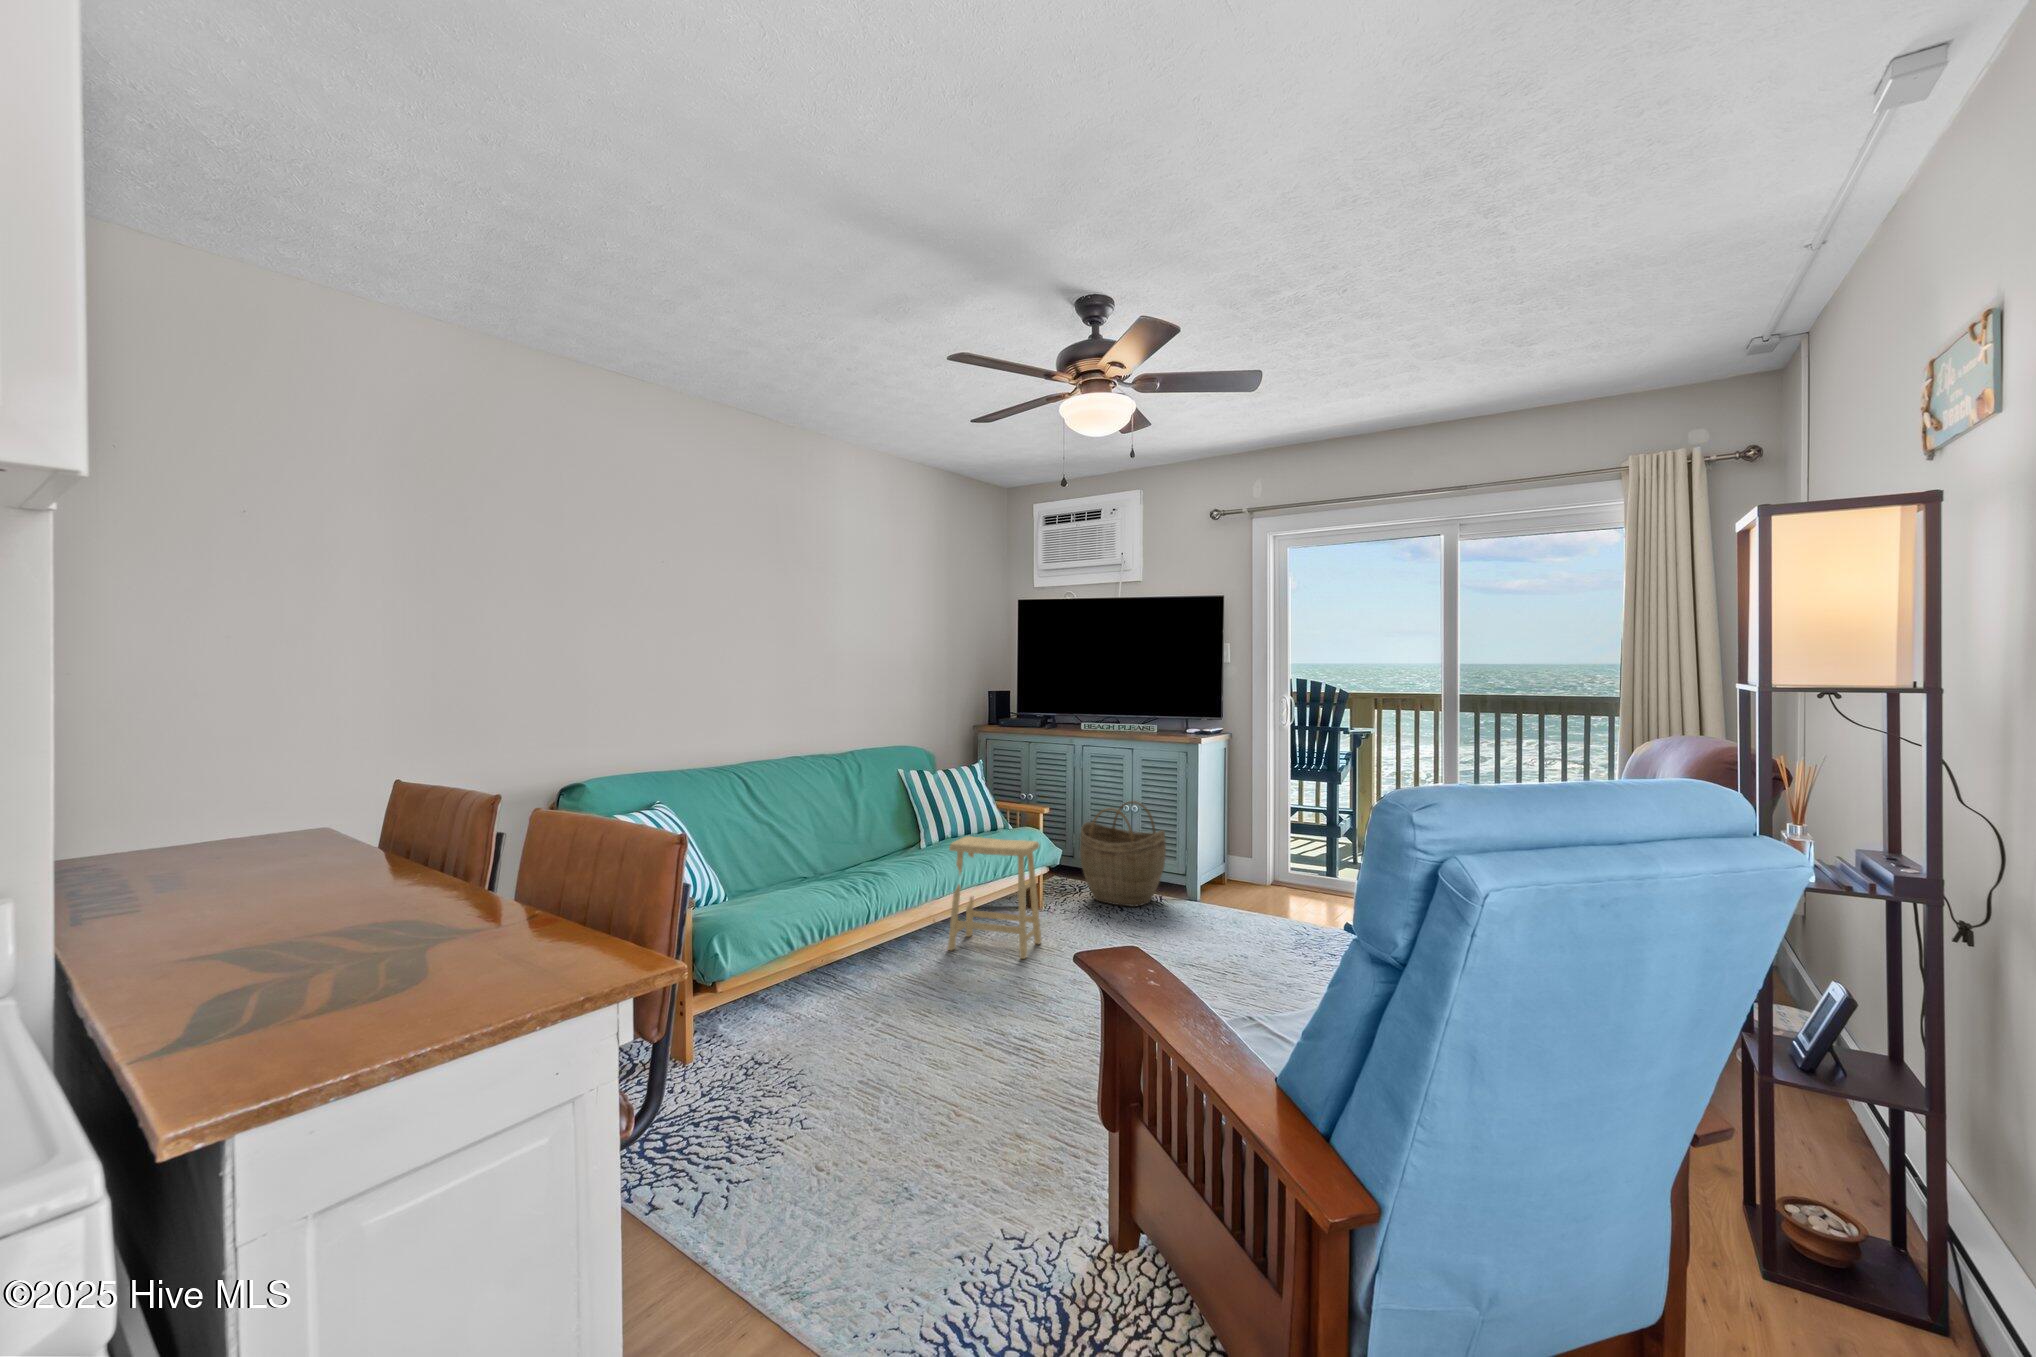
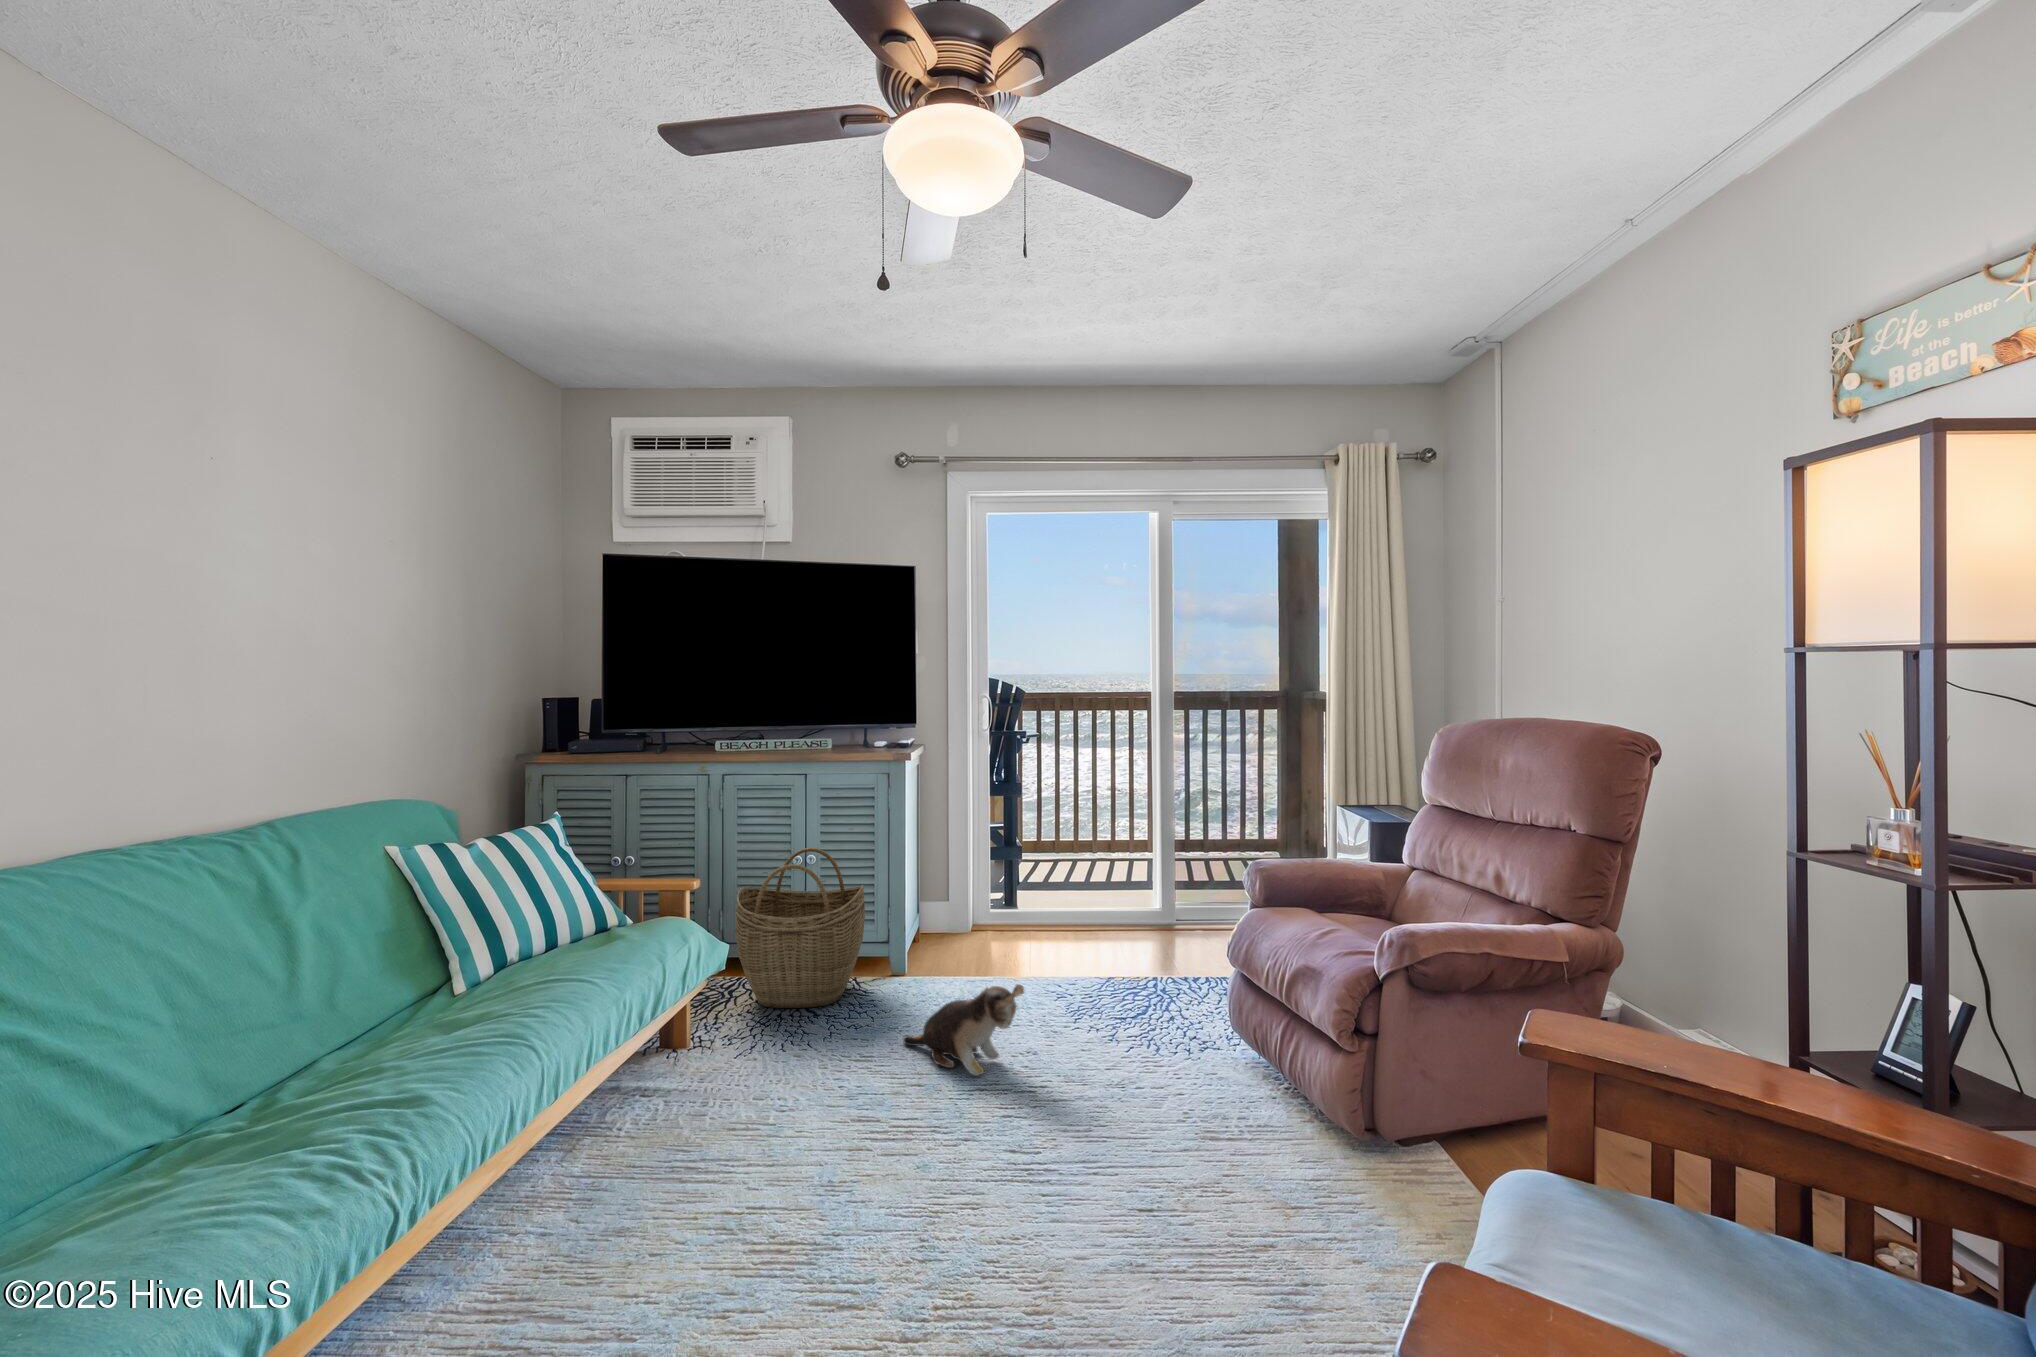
footstool: present [948,836,1042,959] -> none [545,949,727,1204]
plush toy: none [1165,897,1228,955] -> present [903,984,1024,1076]

